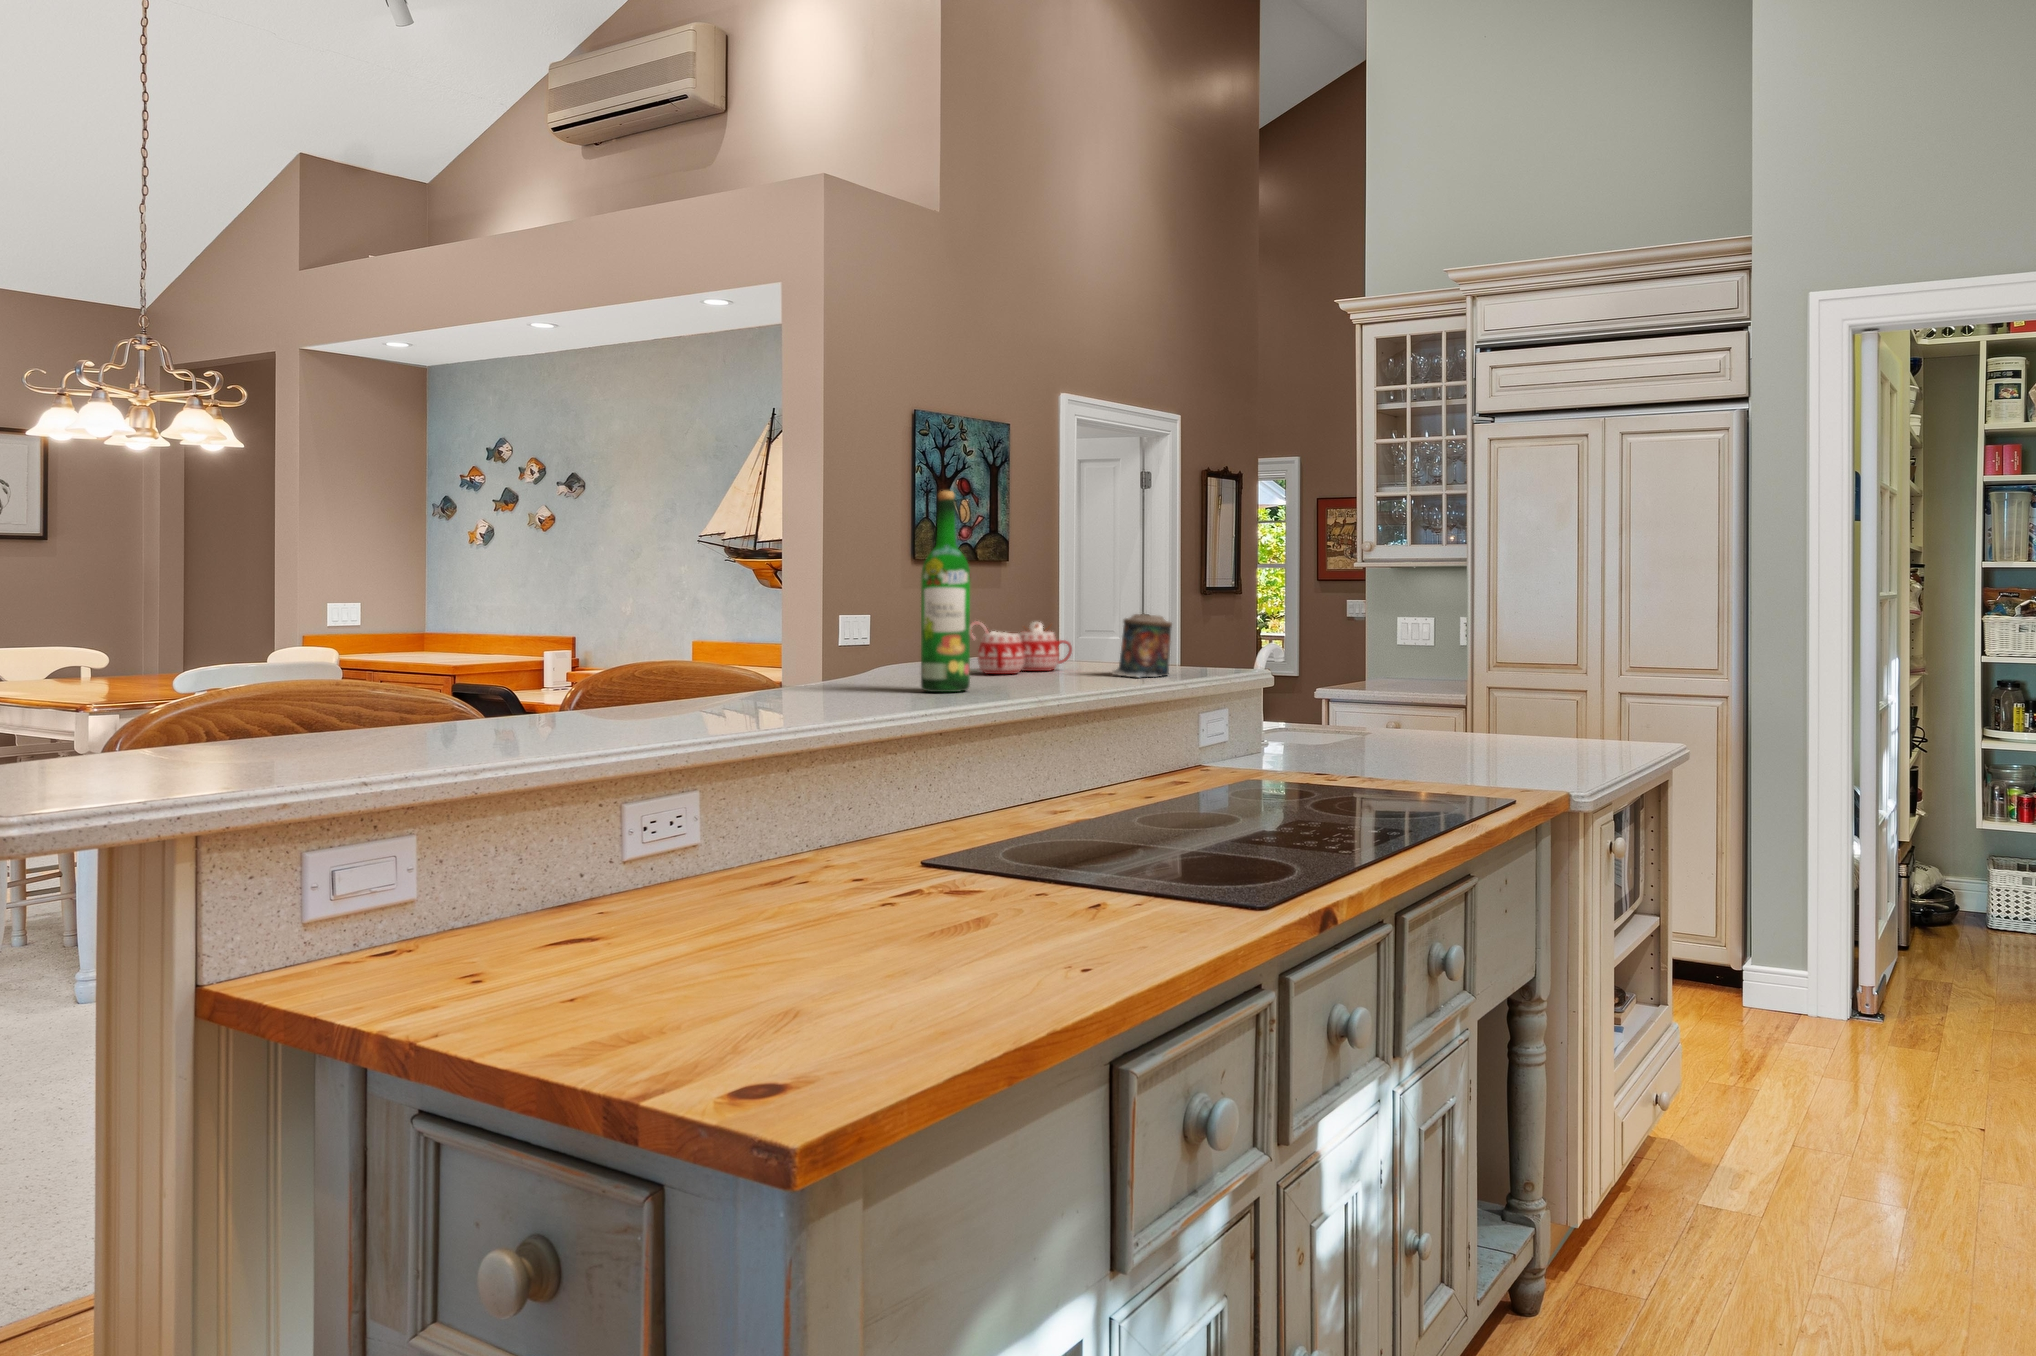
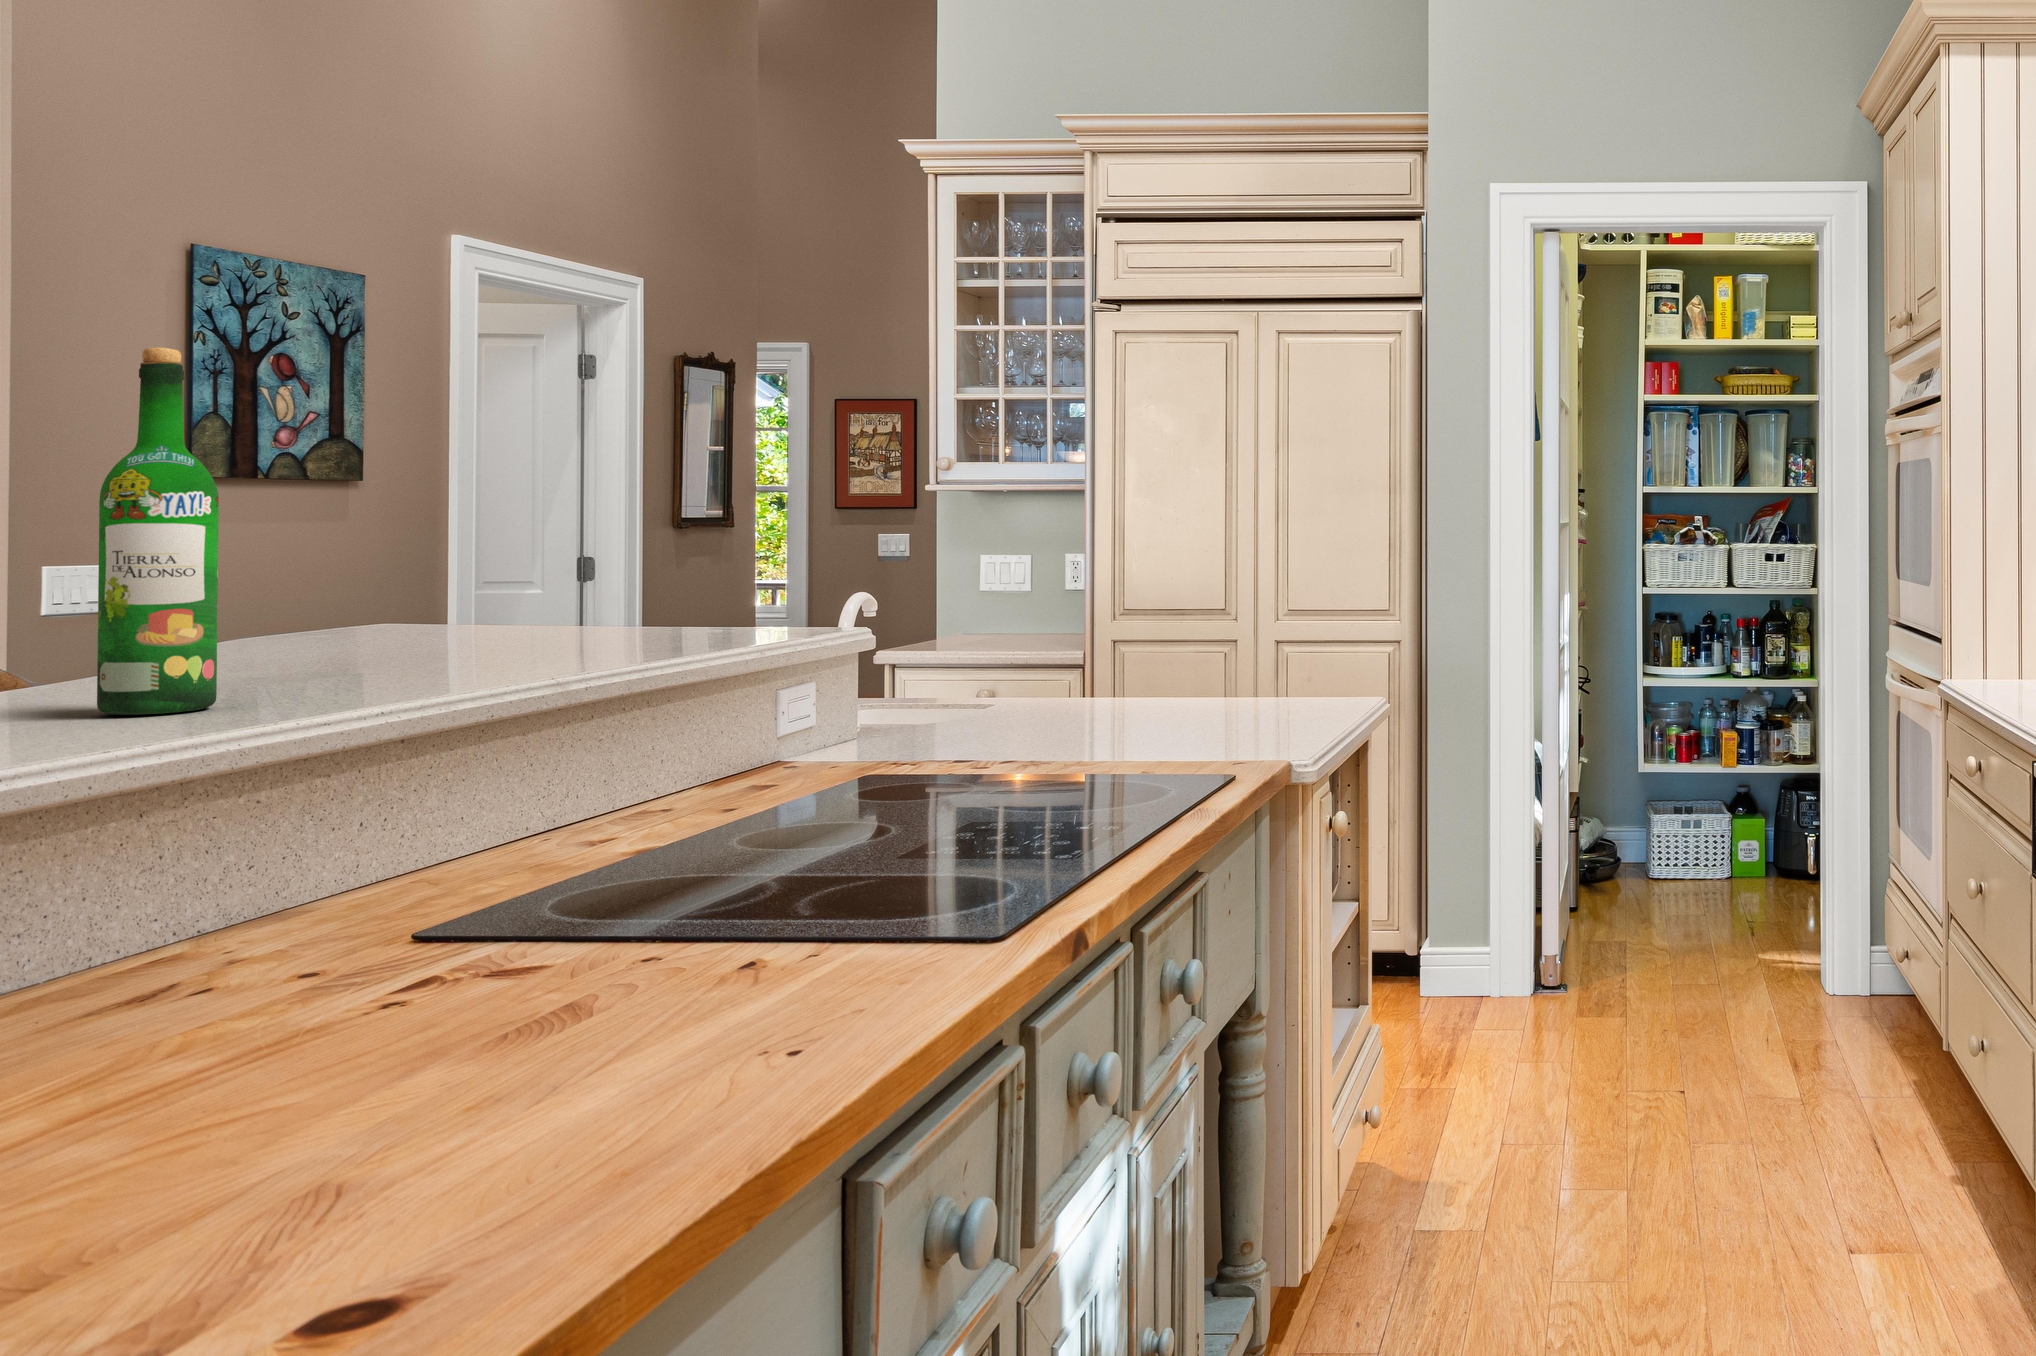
candle: present [1112,614,1172,677] -> none [531,563,645,665]
mug: present [970,621,1072,674] -> none [216,578,454,670]

